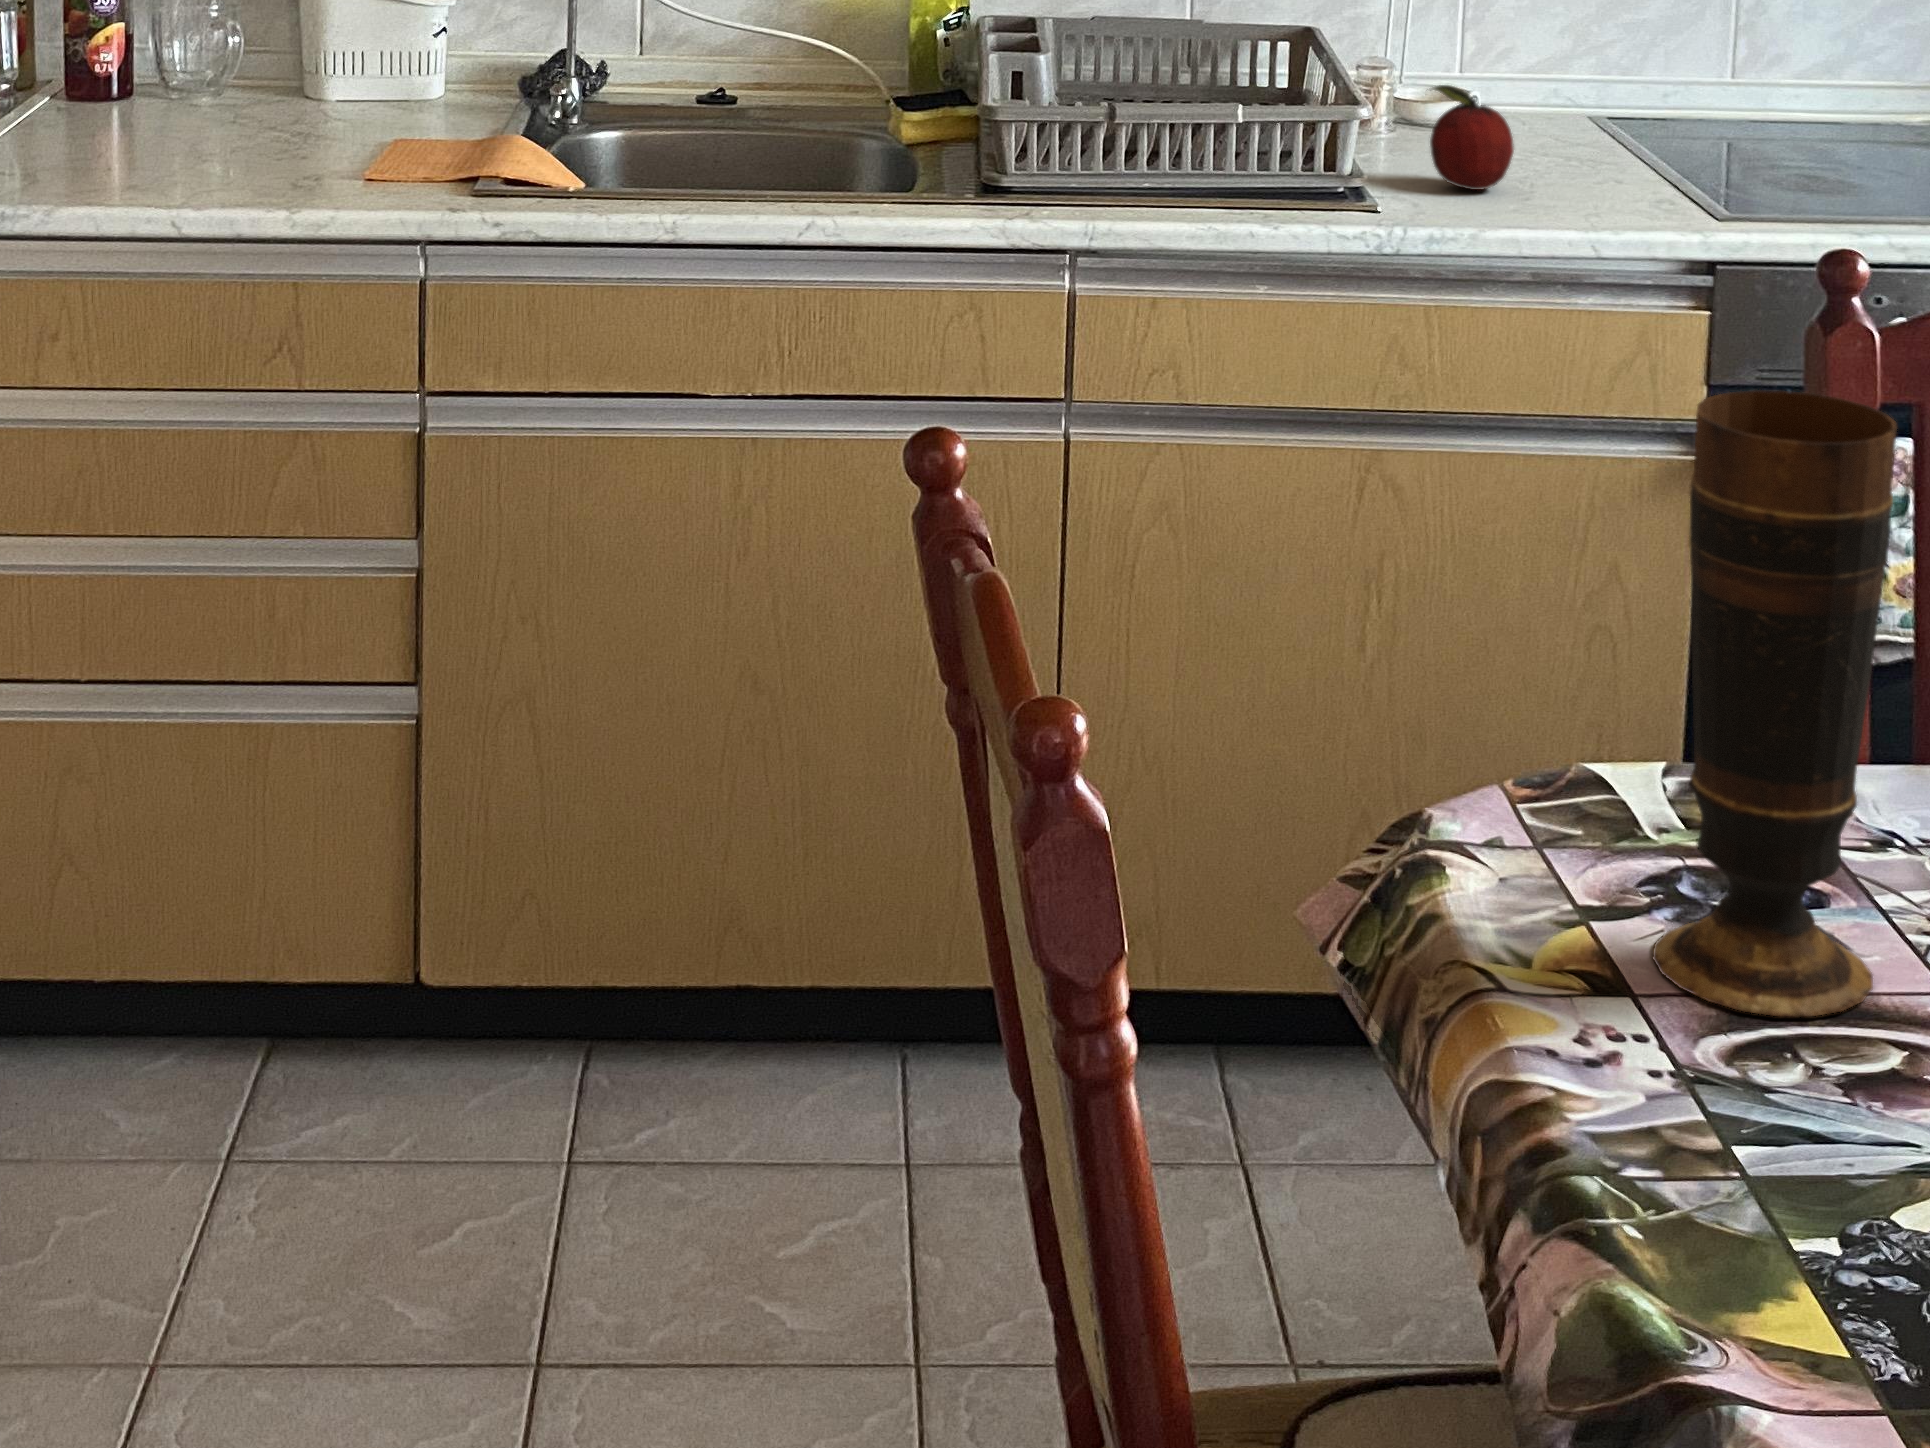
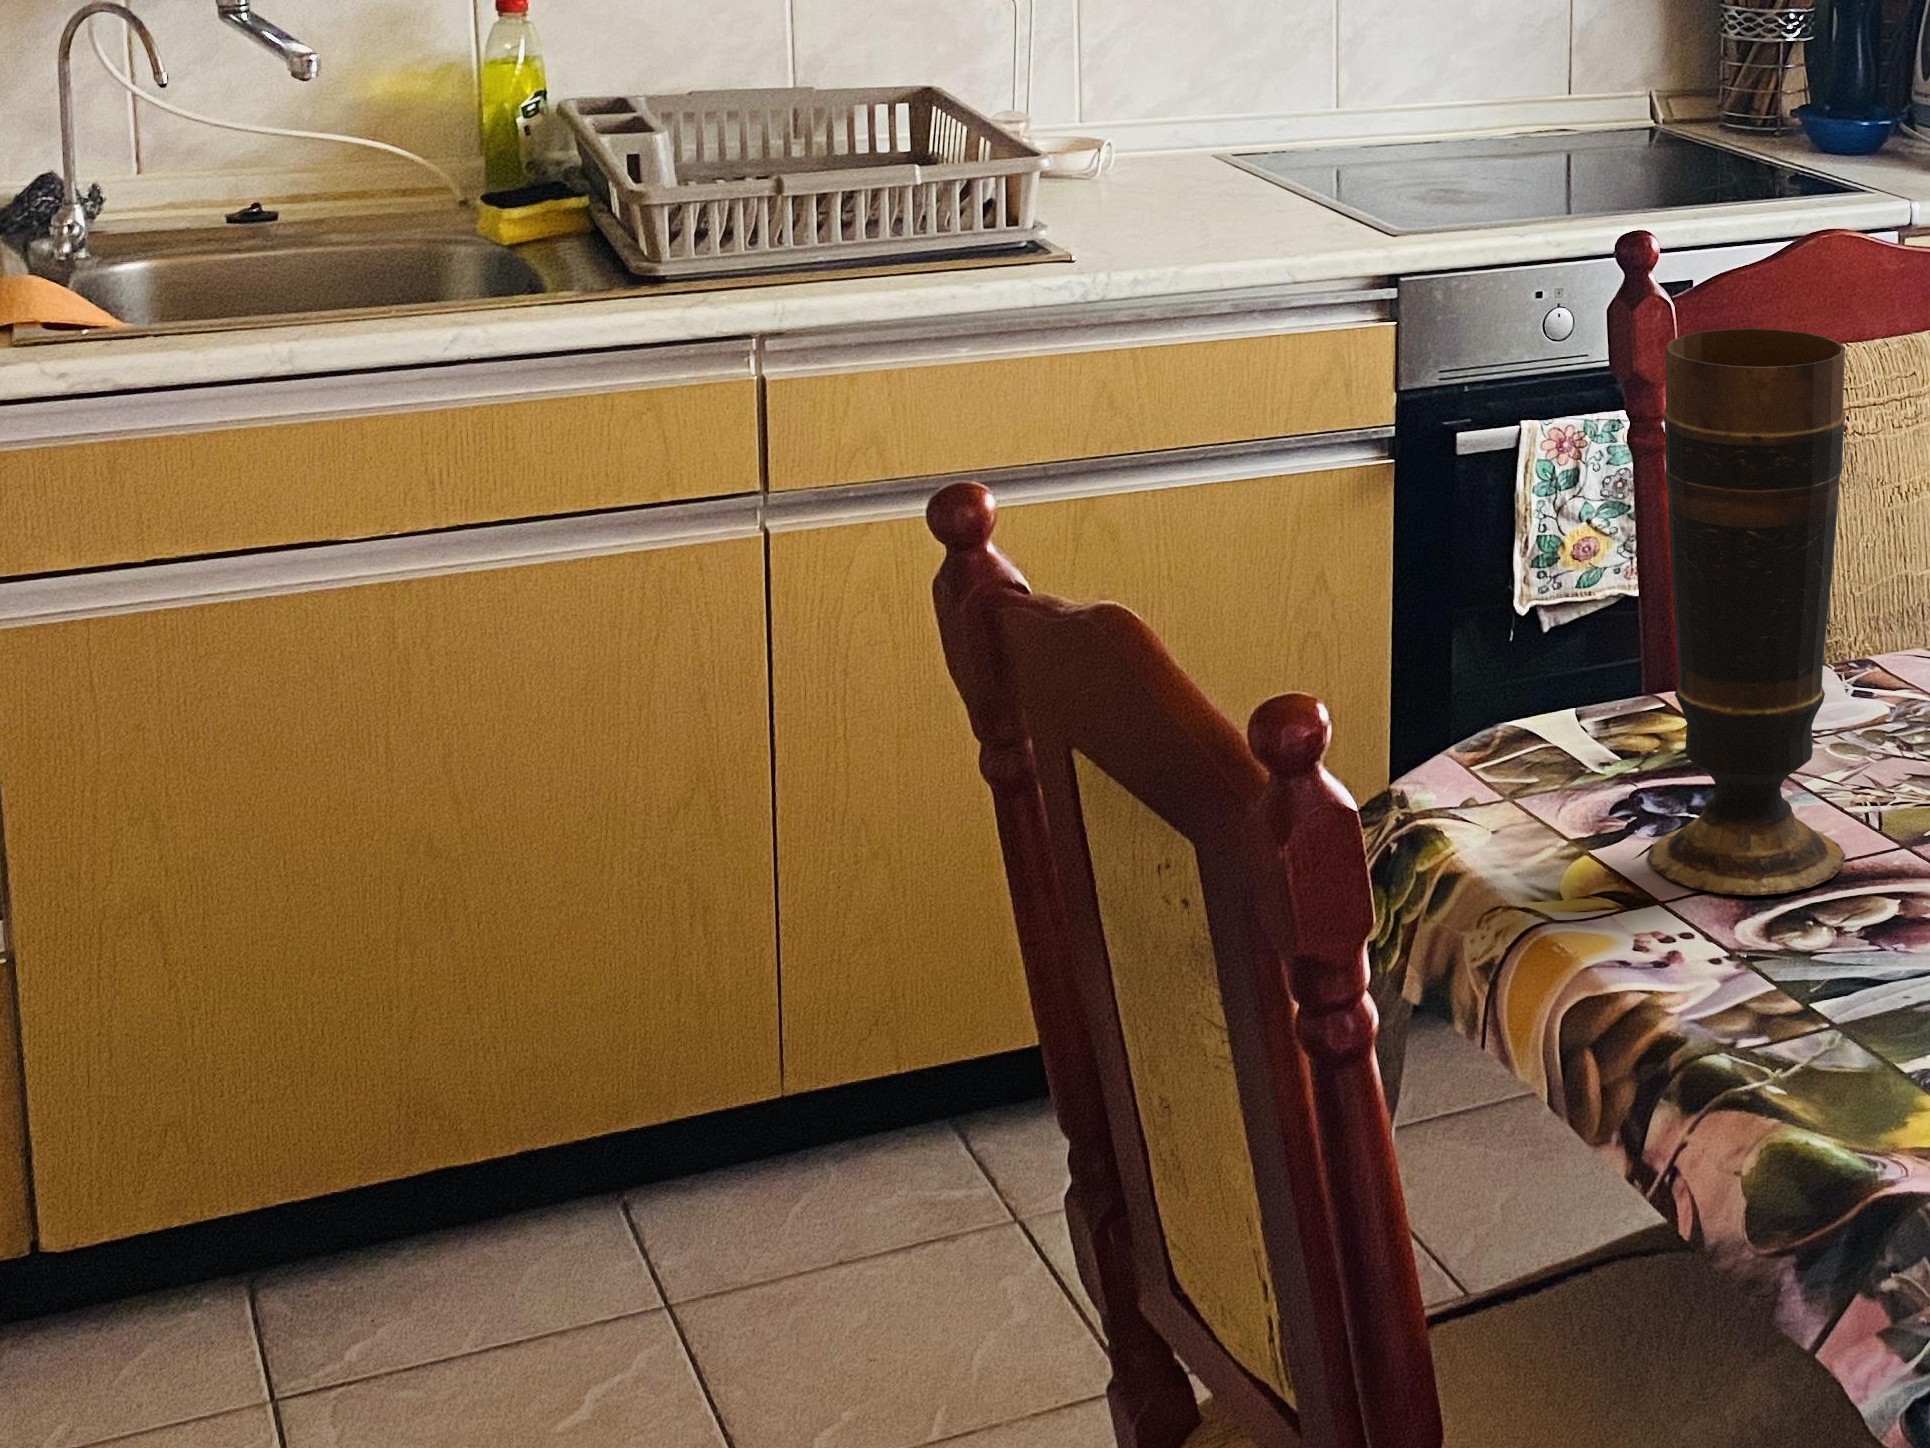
fruit: present [1430,85,1514,190] -> none [1089,125,1183,227]

